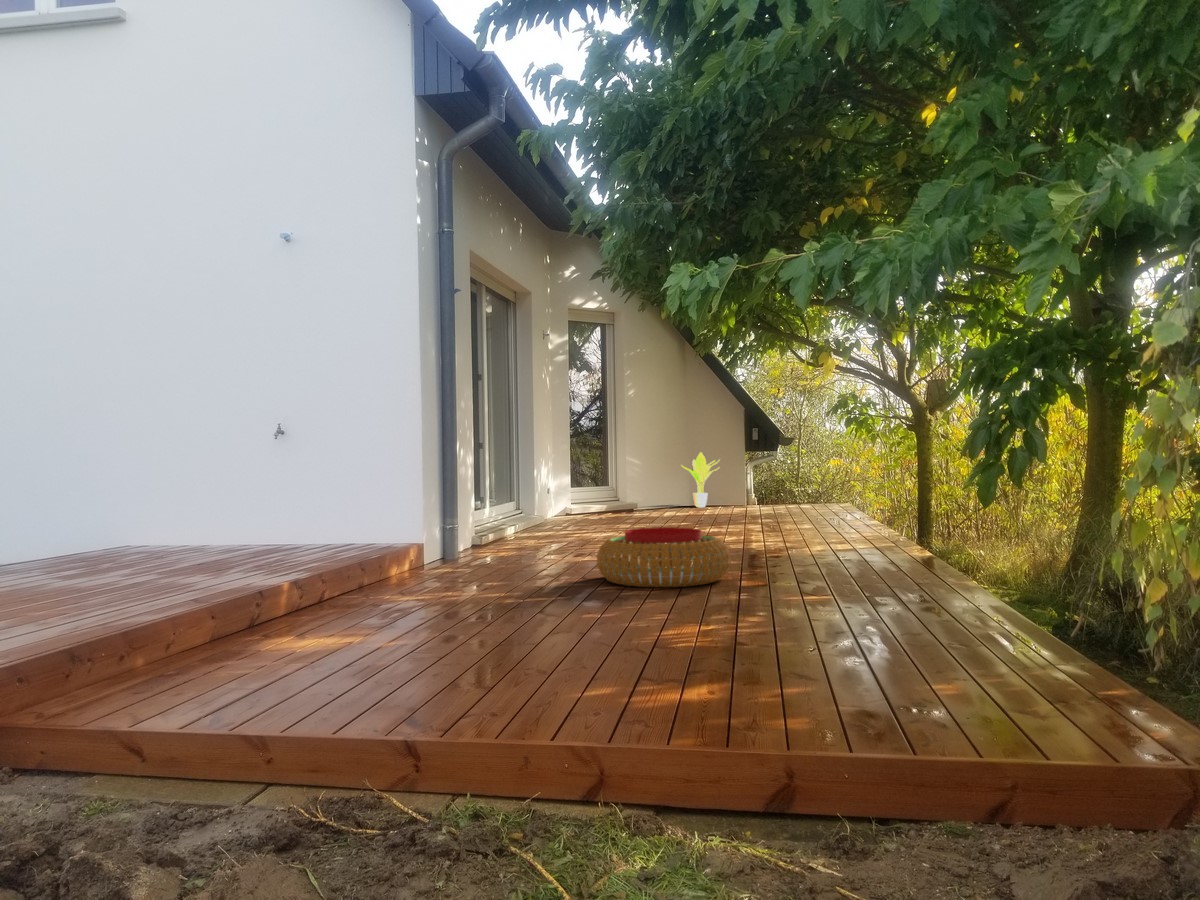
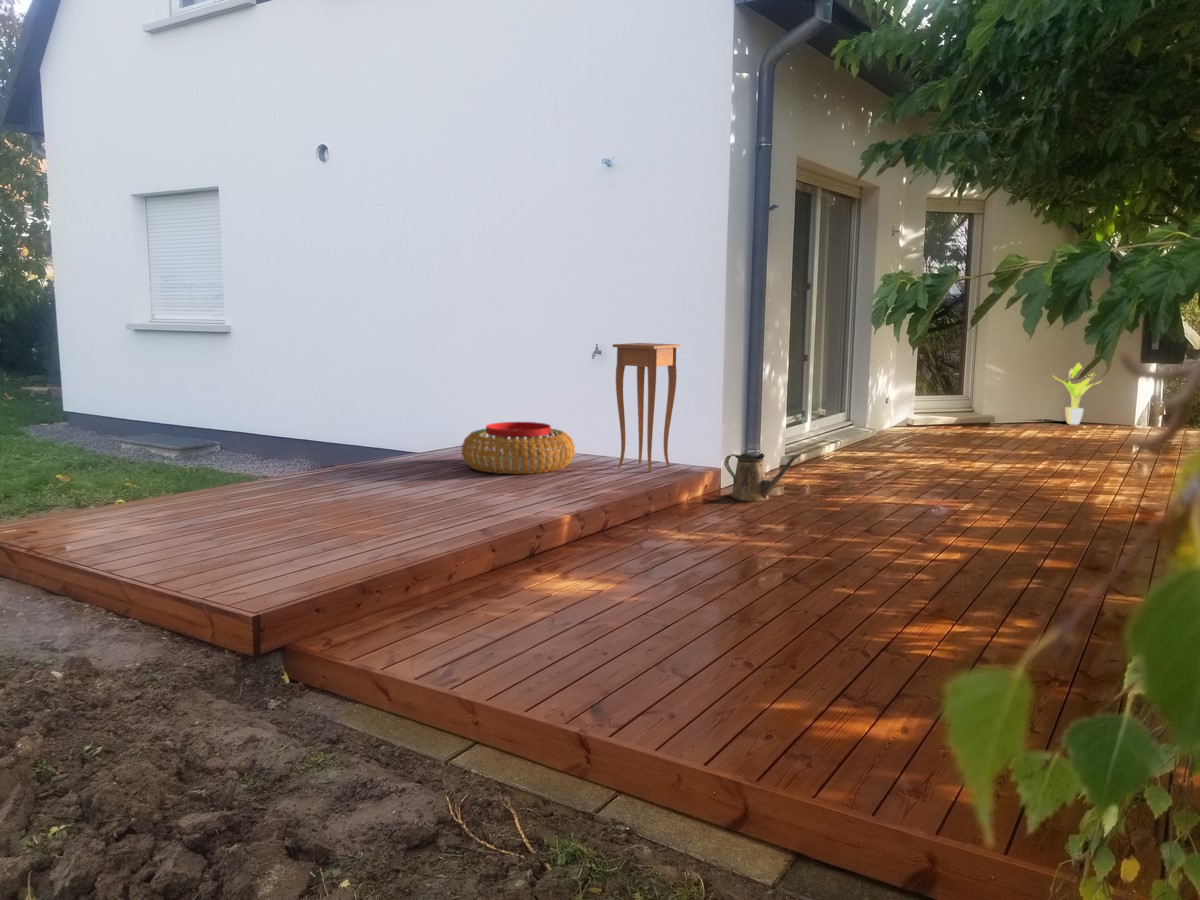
side table: none [305,418,375,550] -> present [613,343,680,472]
watering can: none [427,518,505,571] -> present [724,453,801,502]
pouf: present [597,527,731,587] -> present [462,422,575,474]

